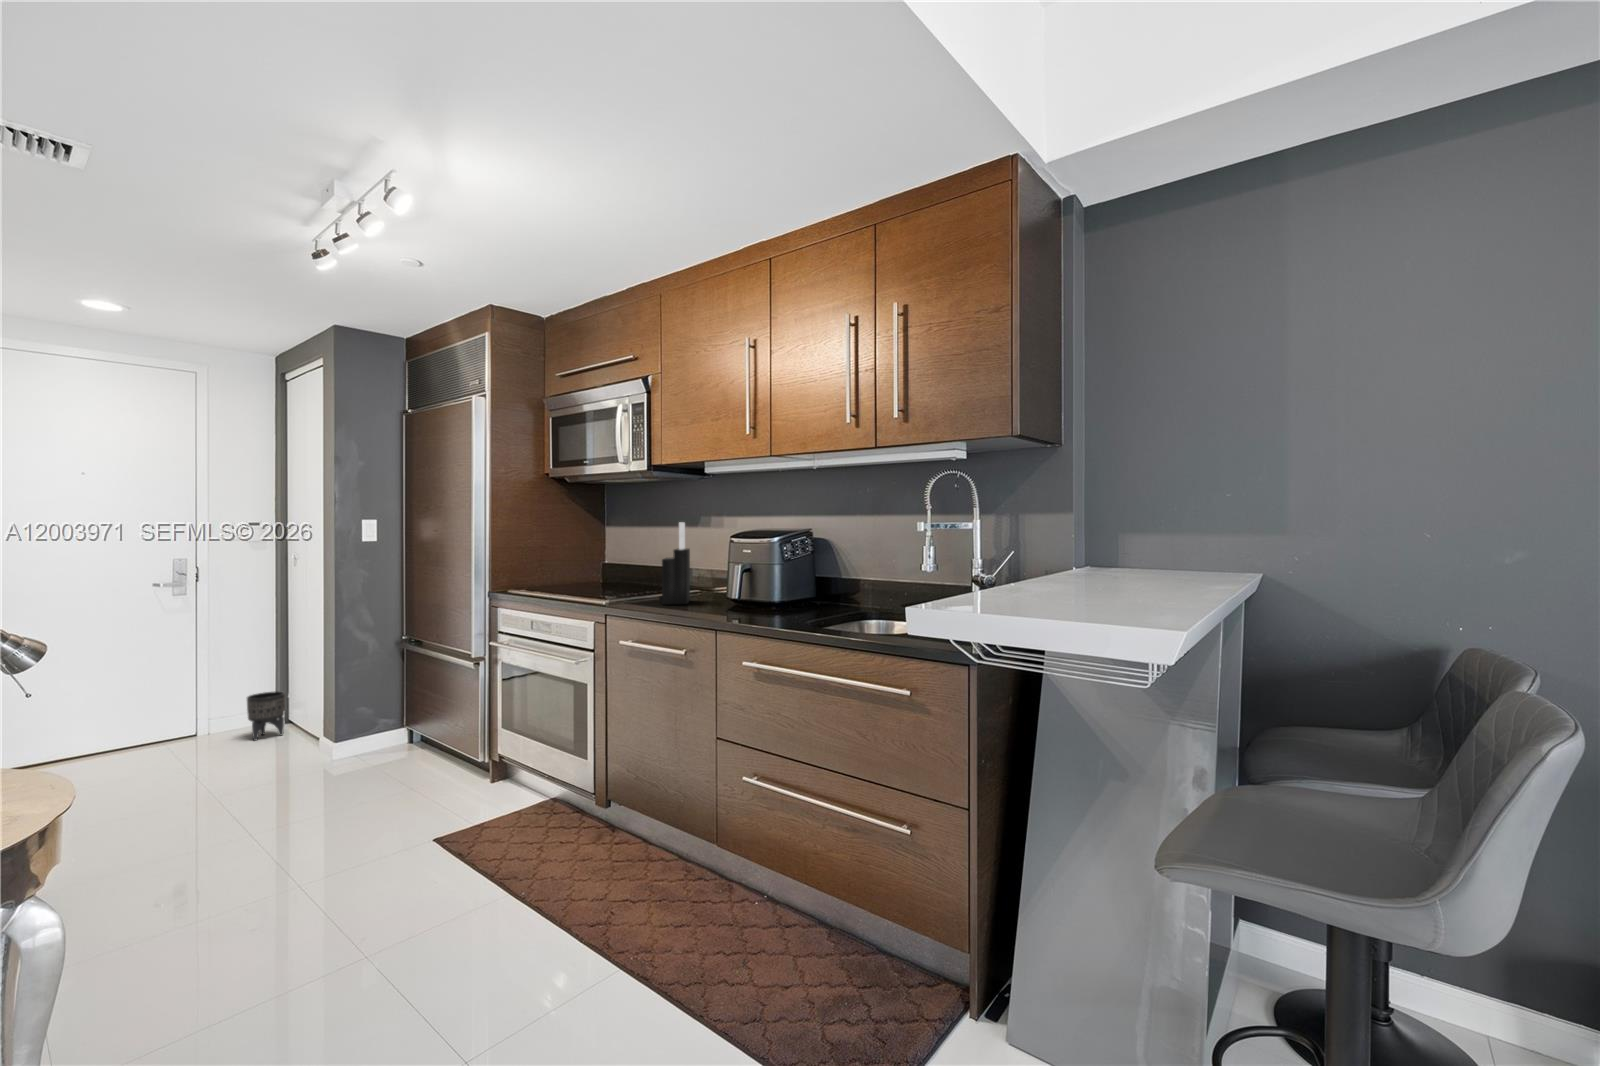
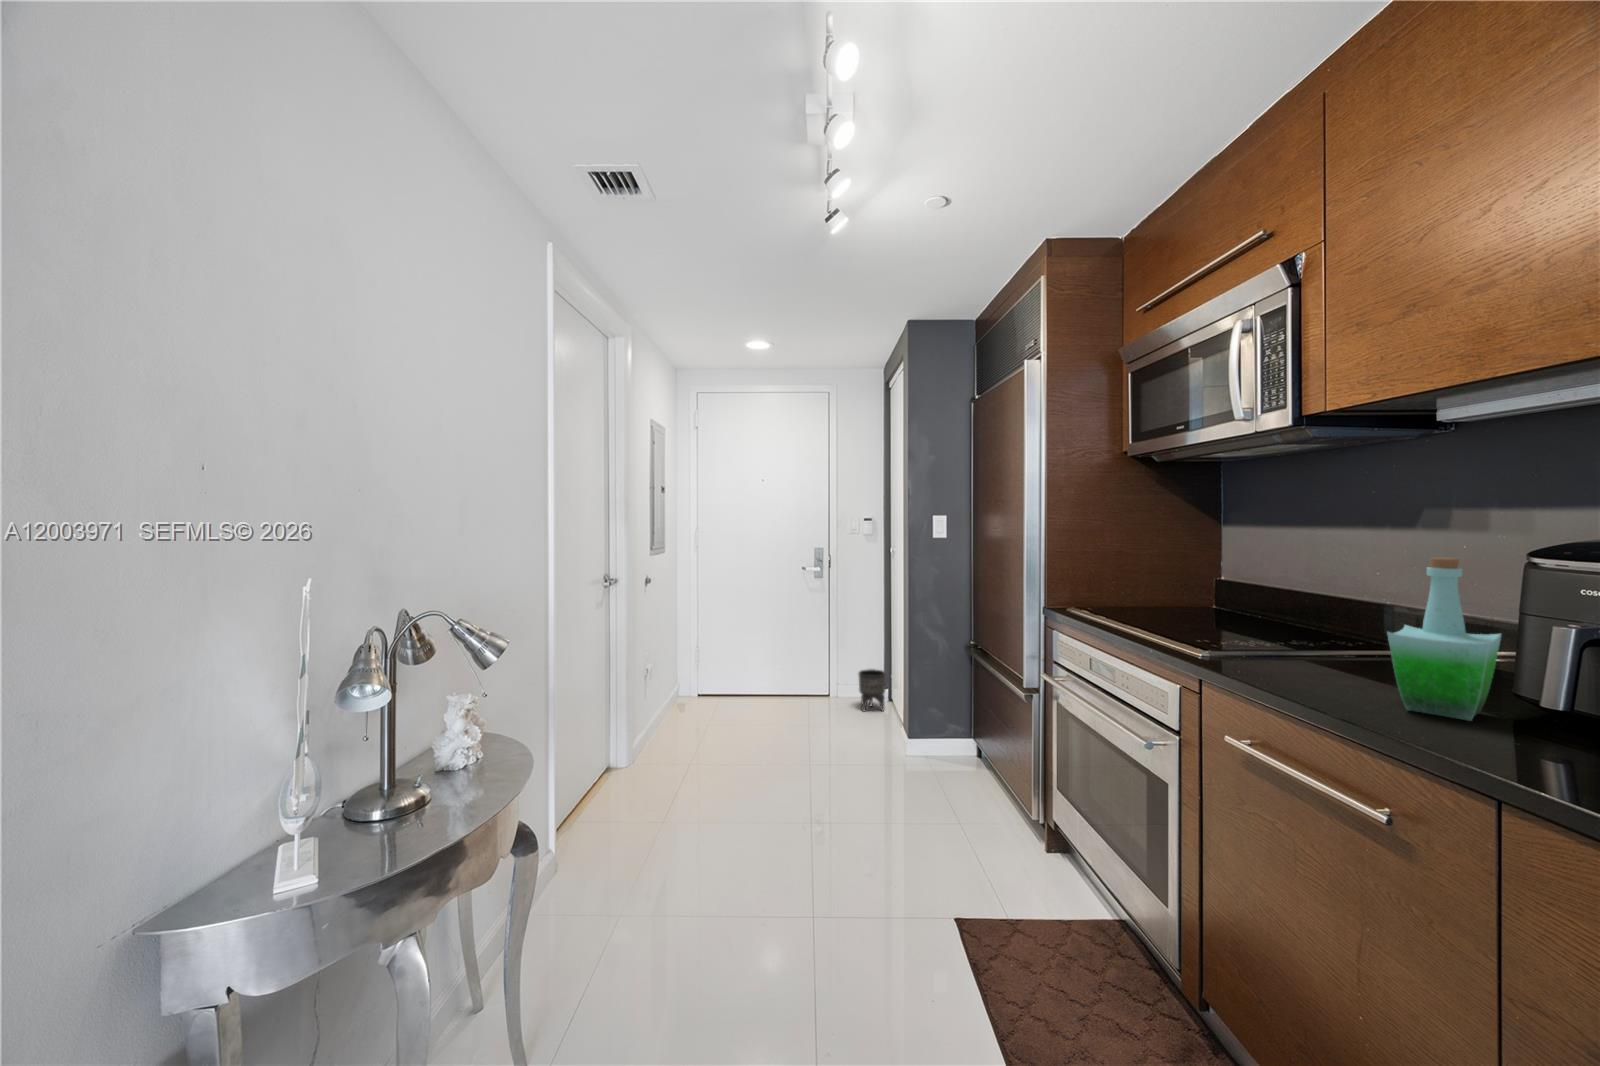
knife block: present [659,522,690,604] -> none [1318,520,1399,692]
bottle: none [684,539,721,608] -> present [1387,558,1501,721]

